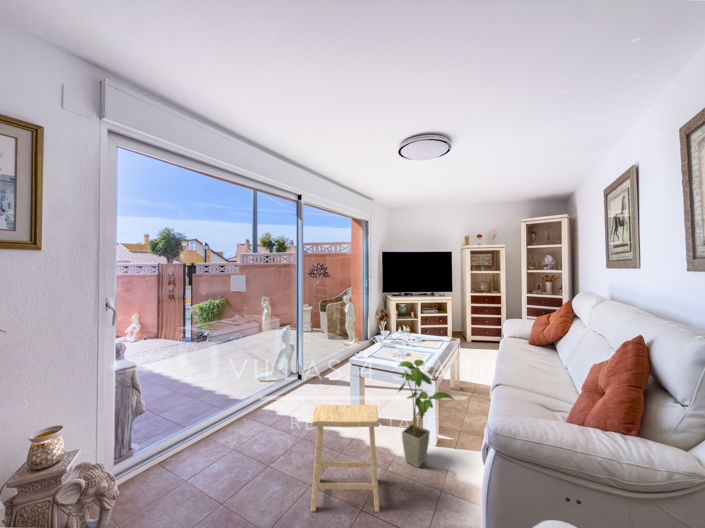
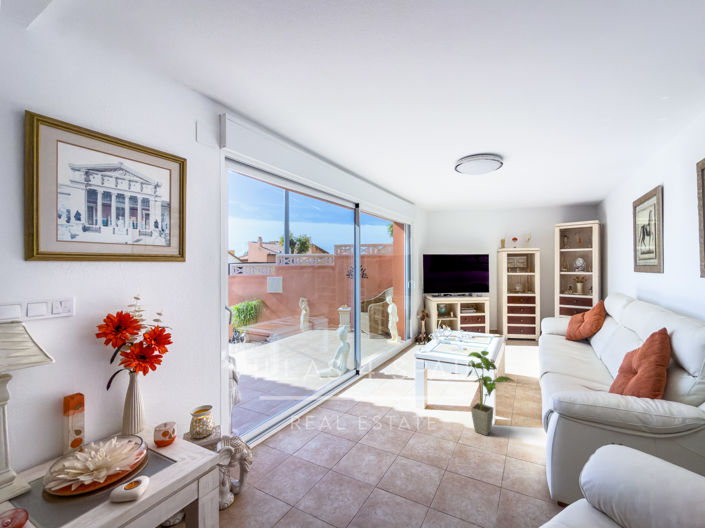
footstool: present [311,404,379,512] -> none [408,385,465,463]

